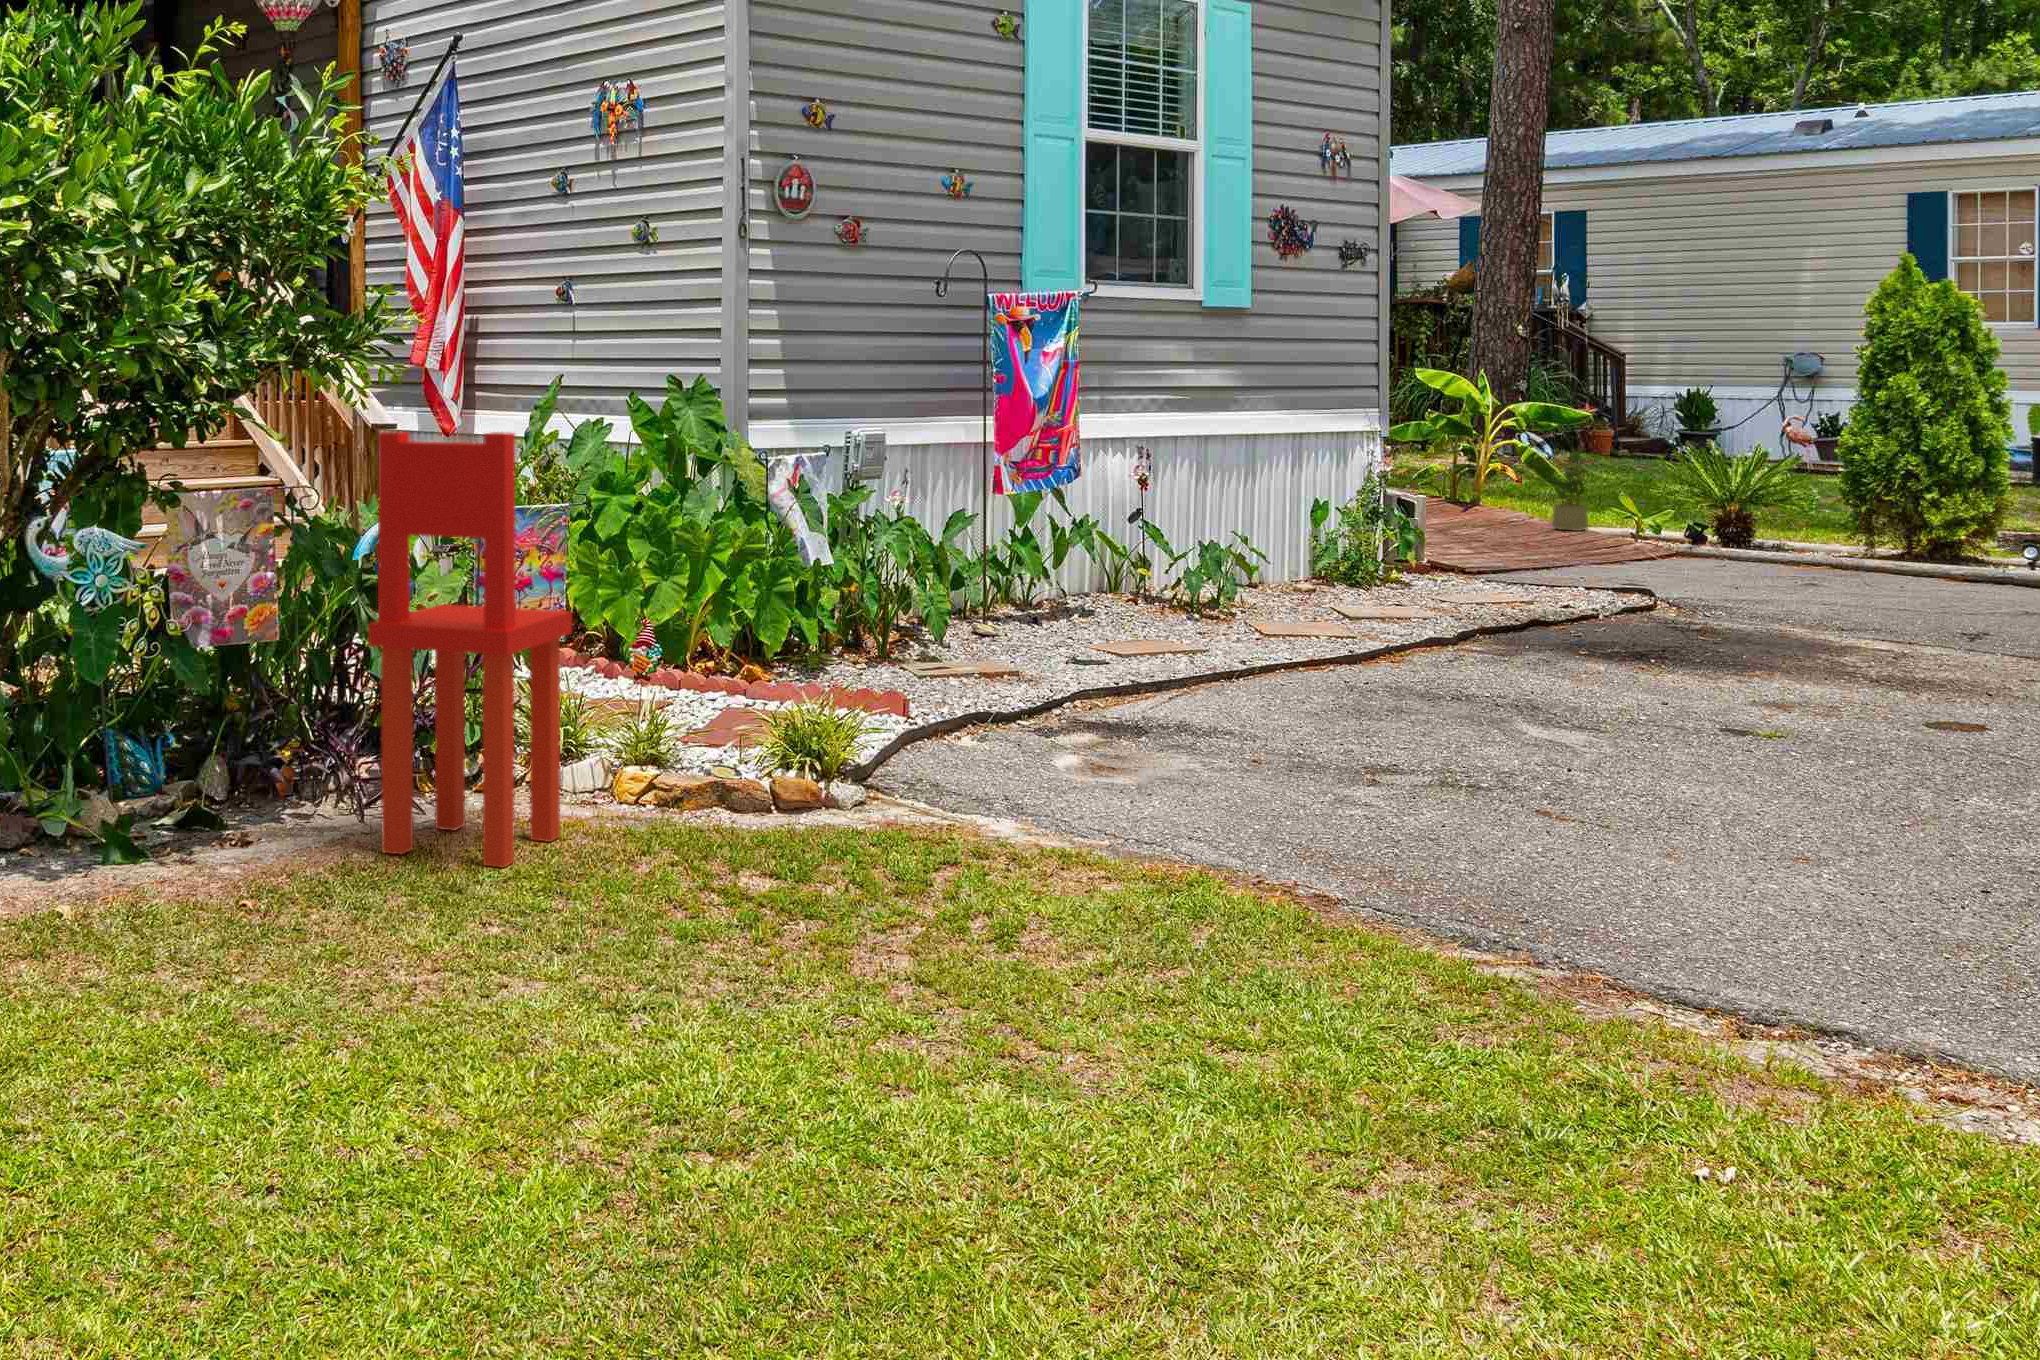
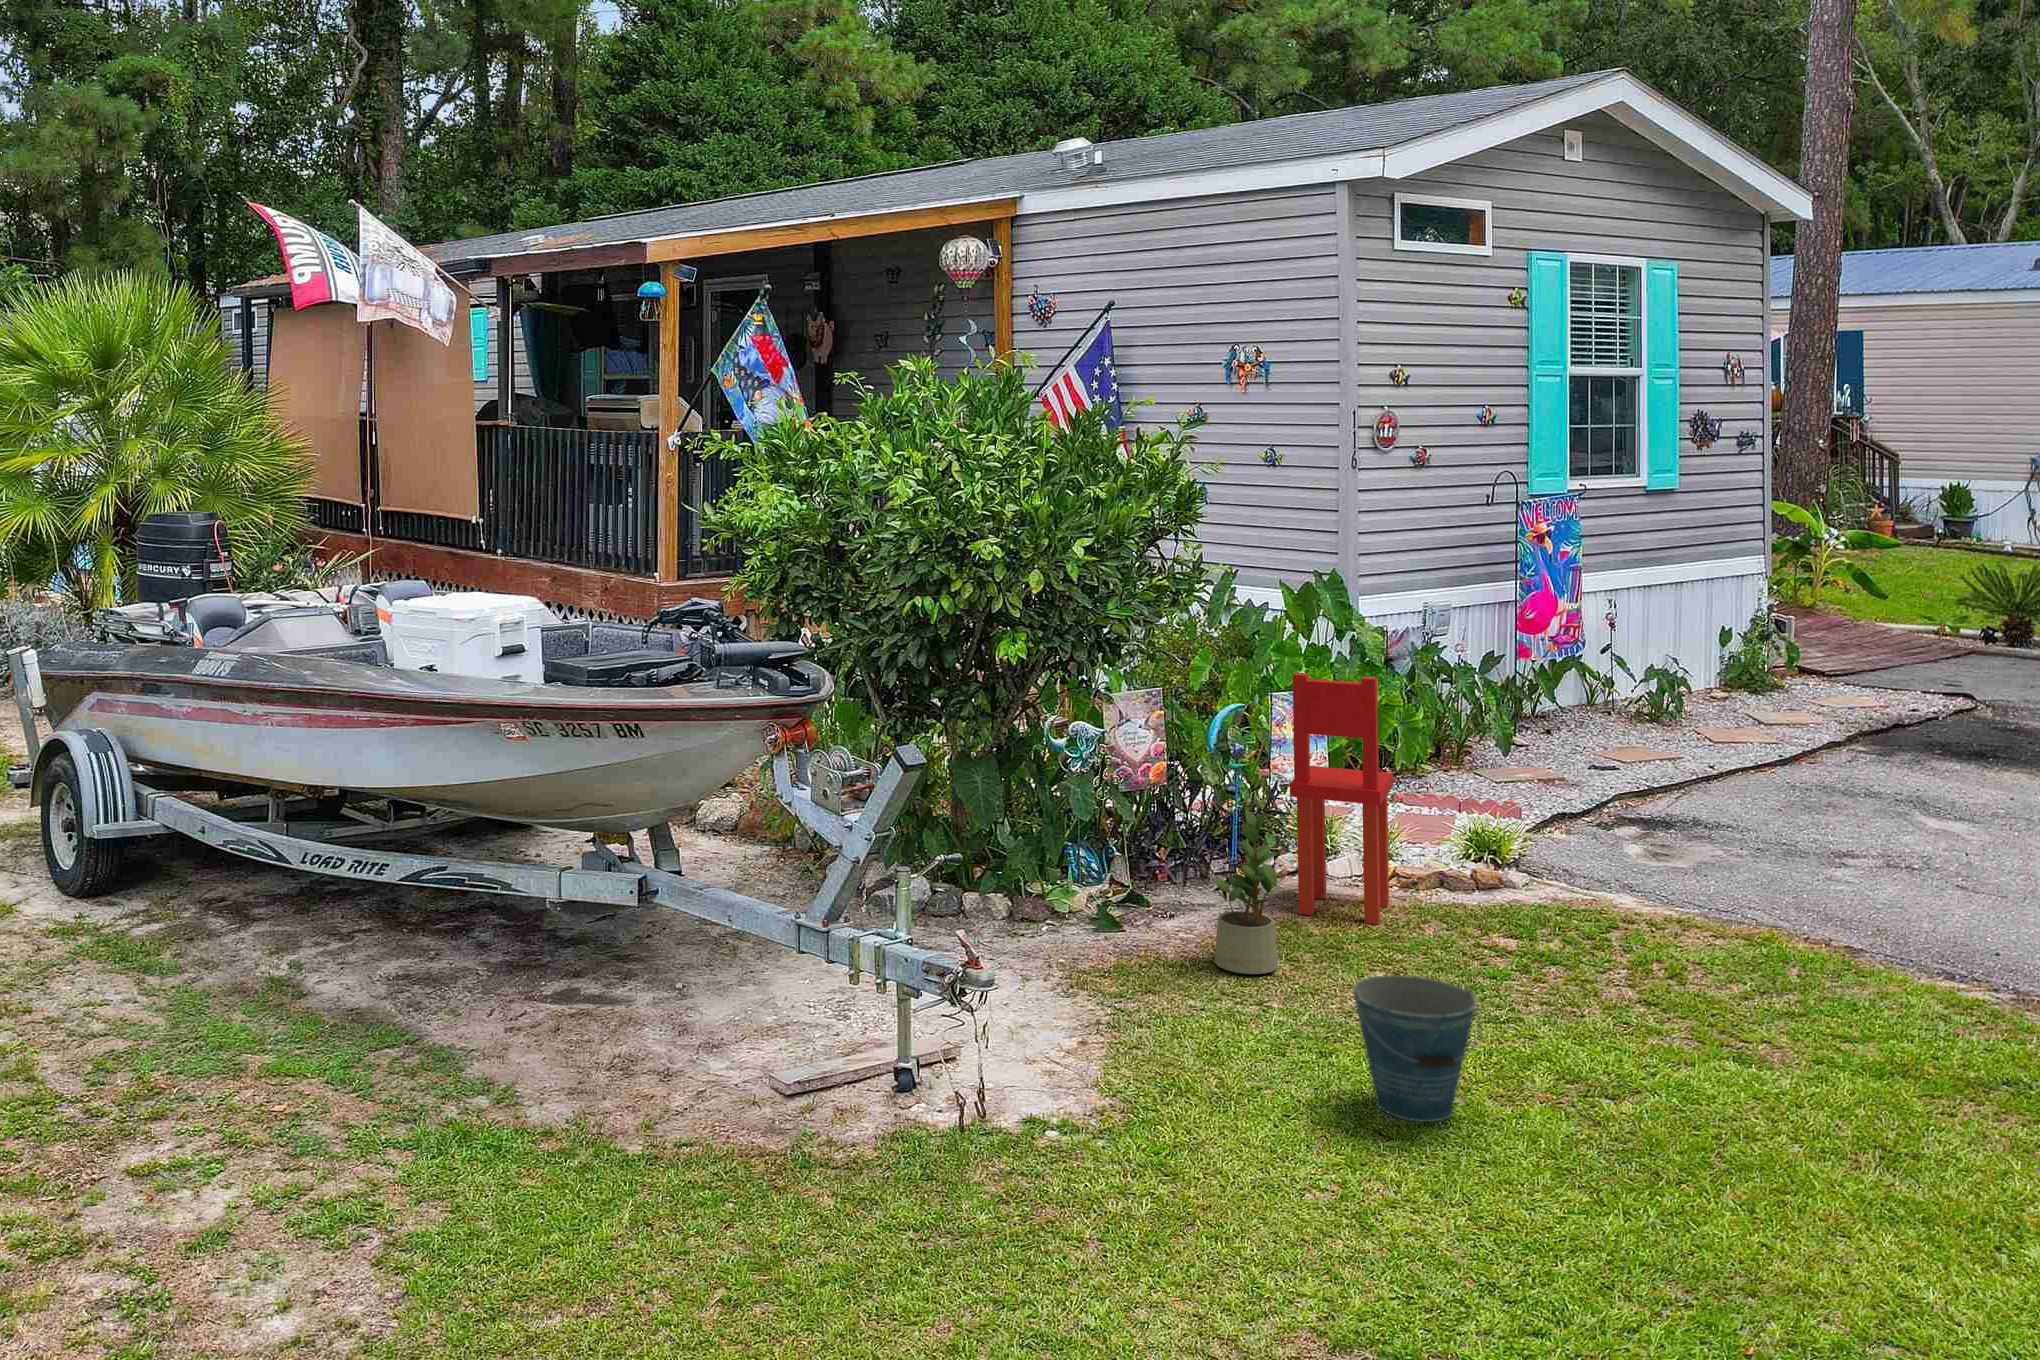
potted plant: present [1552,449,1588,531] -> present [1212,810,1289,974]
bucket: none [36,923,313,1239] -> present [1353,975,1480,1122]

